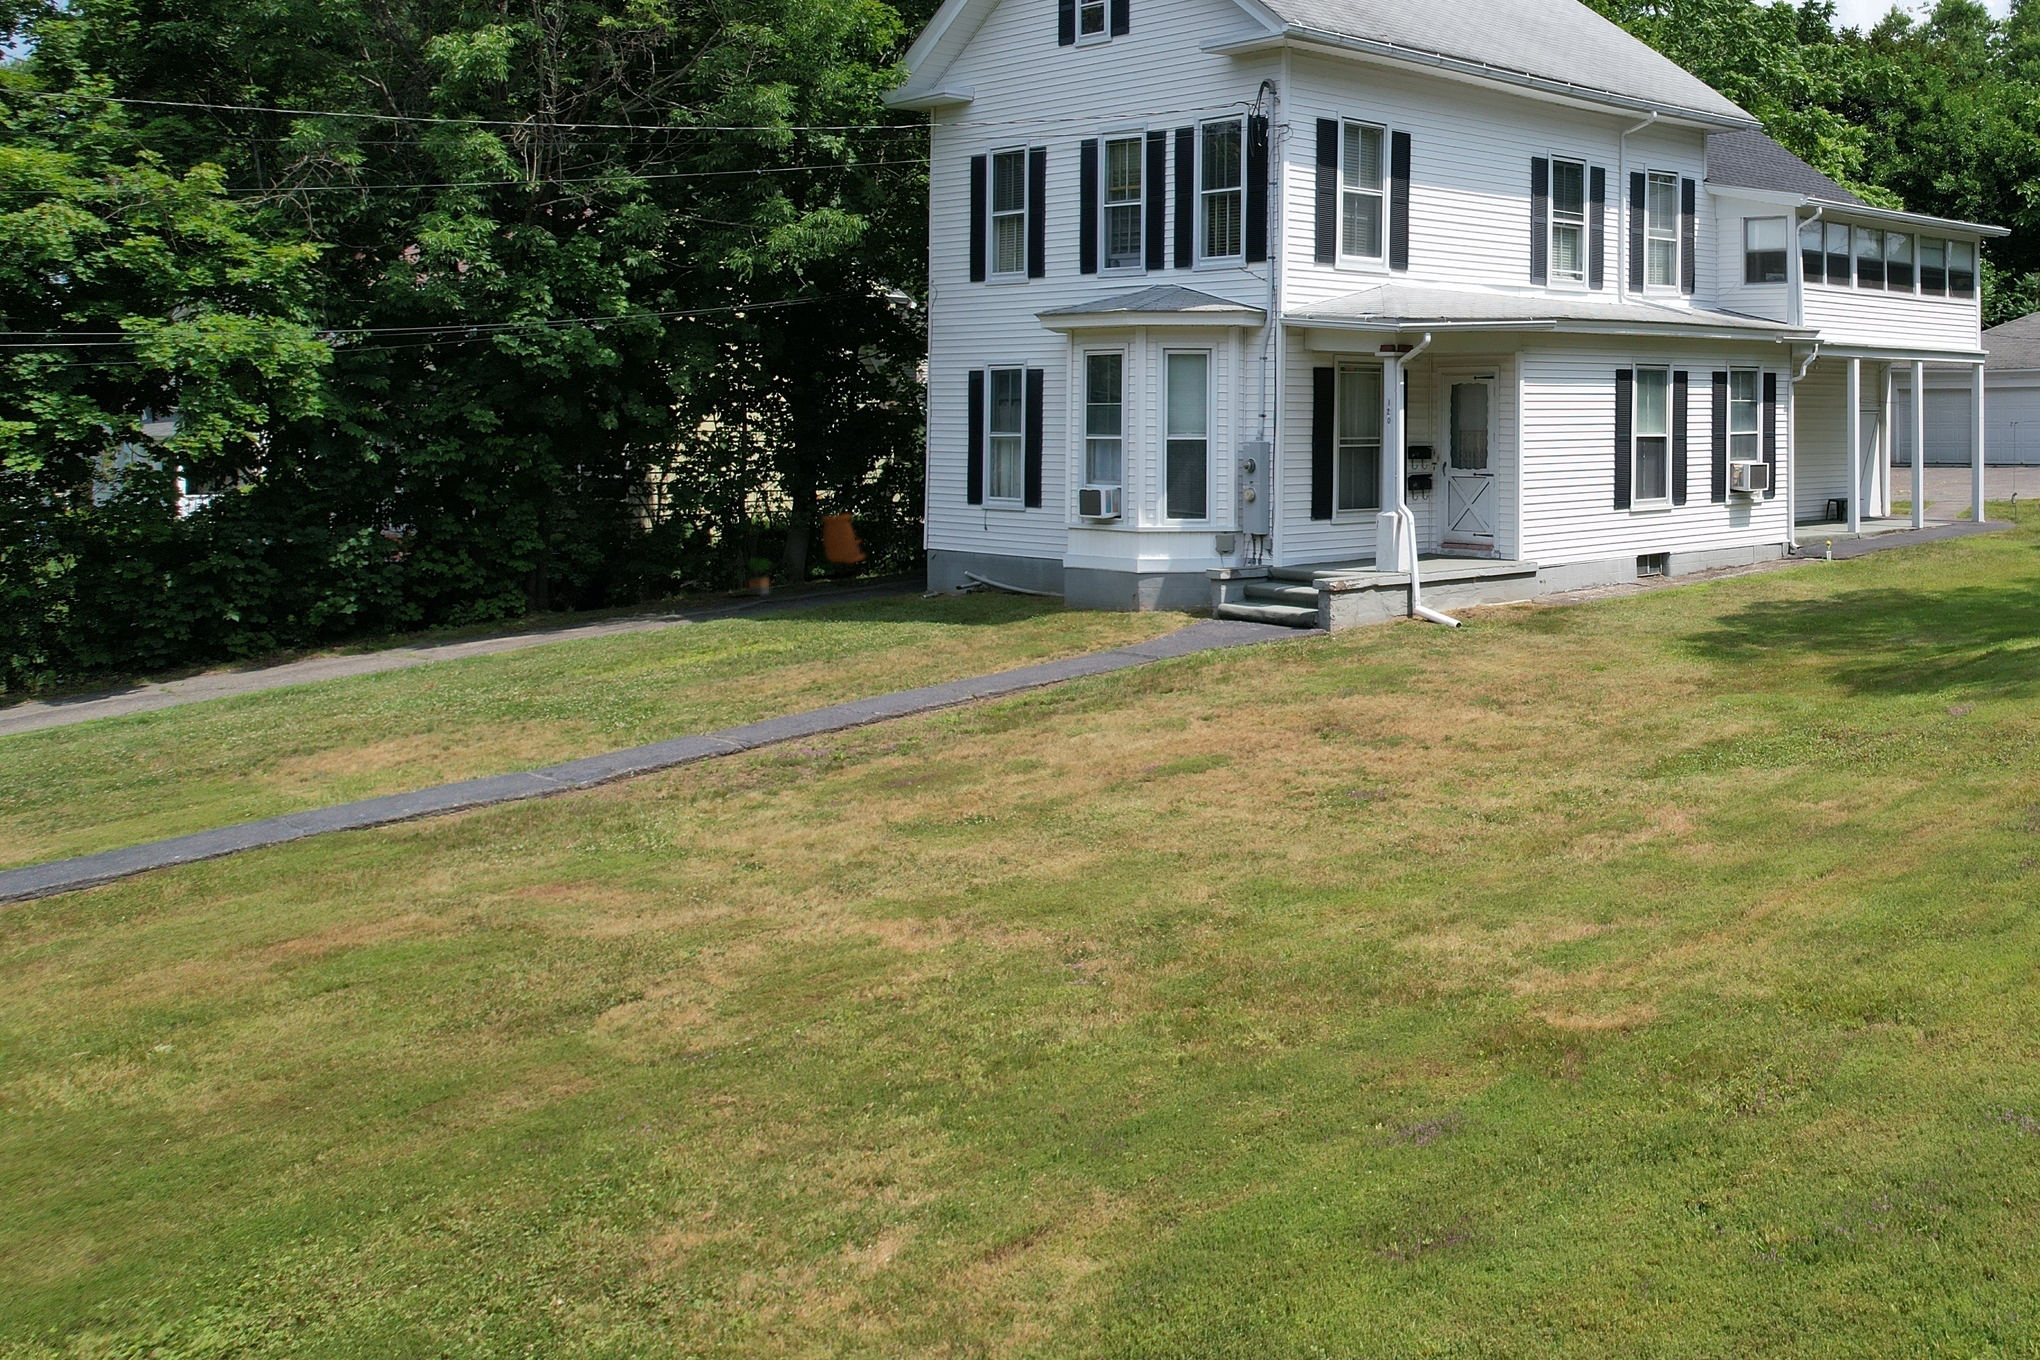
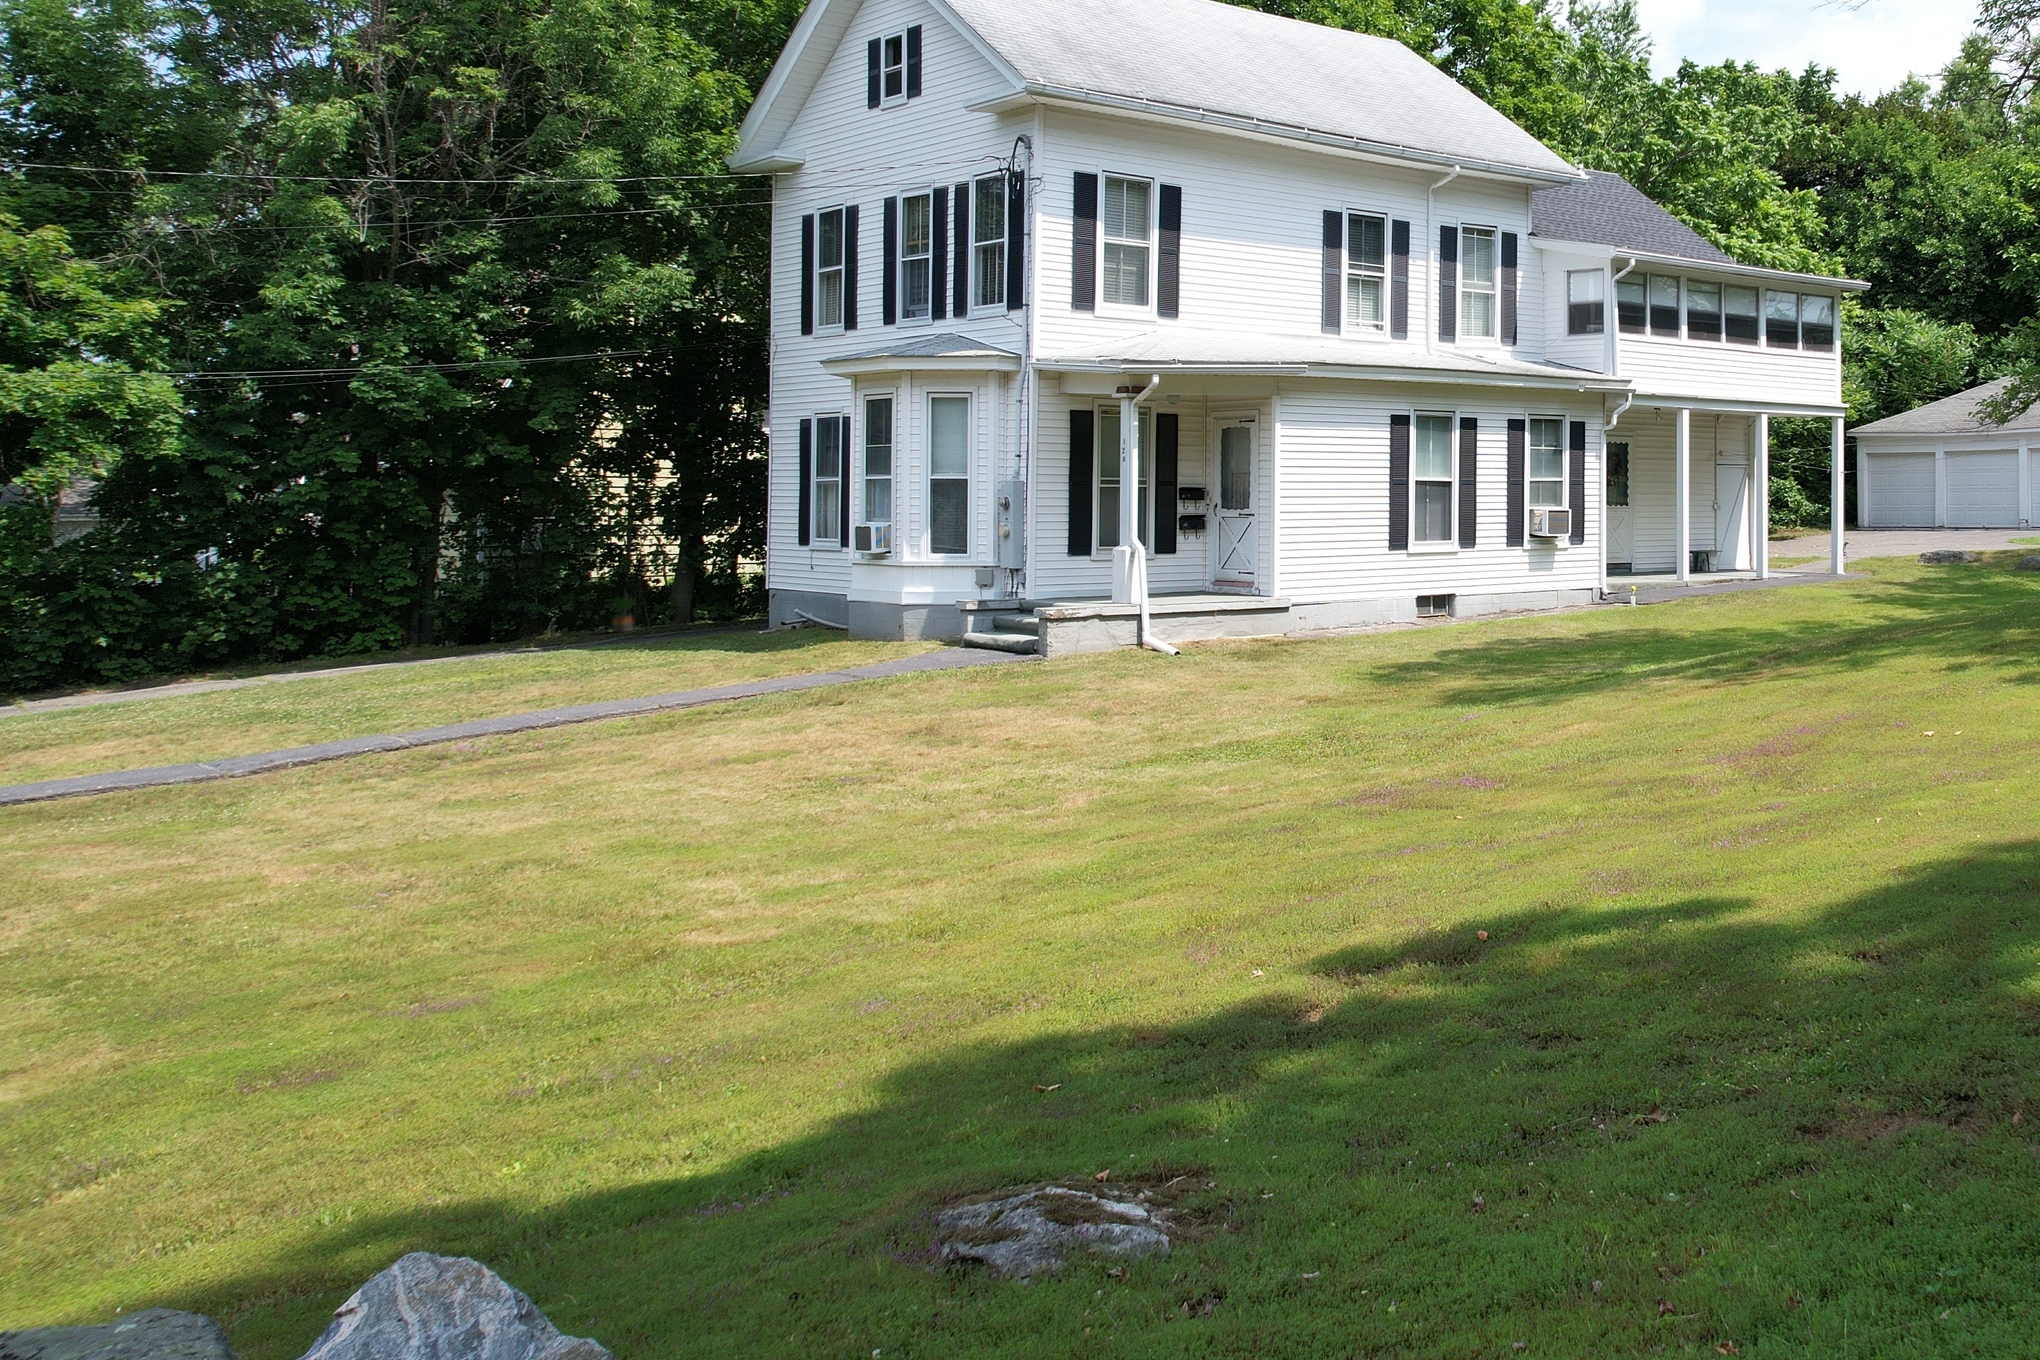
lounge chair: present [822,515,866,576] -> none [695,559,746,618]

